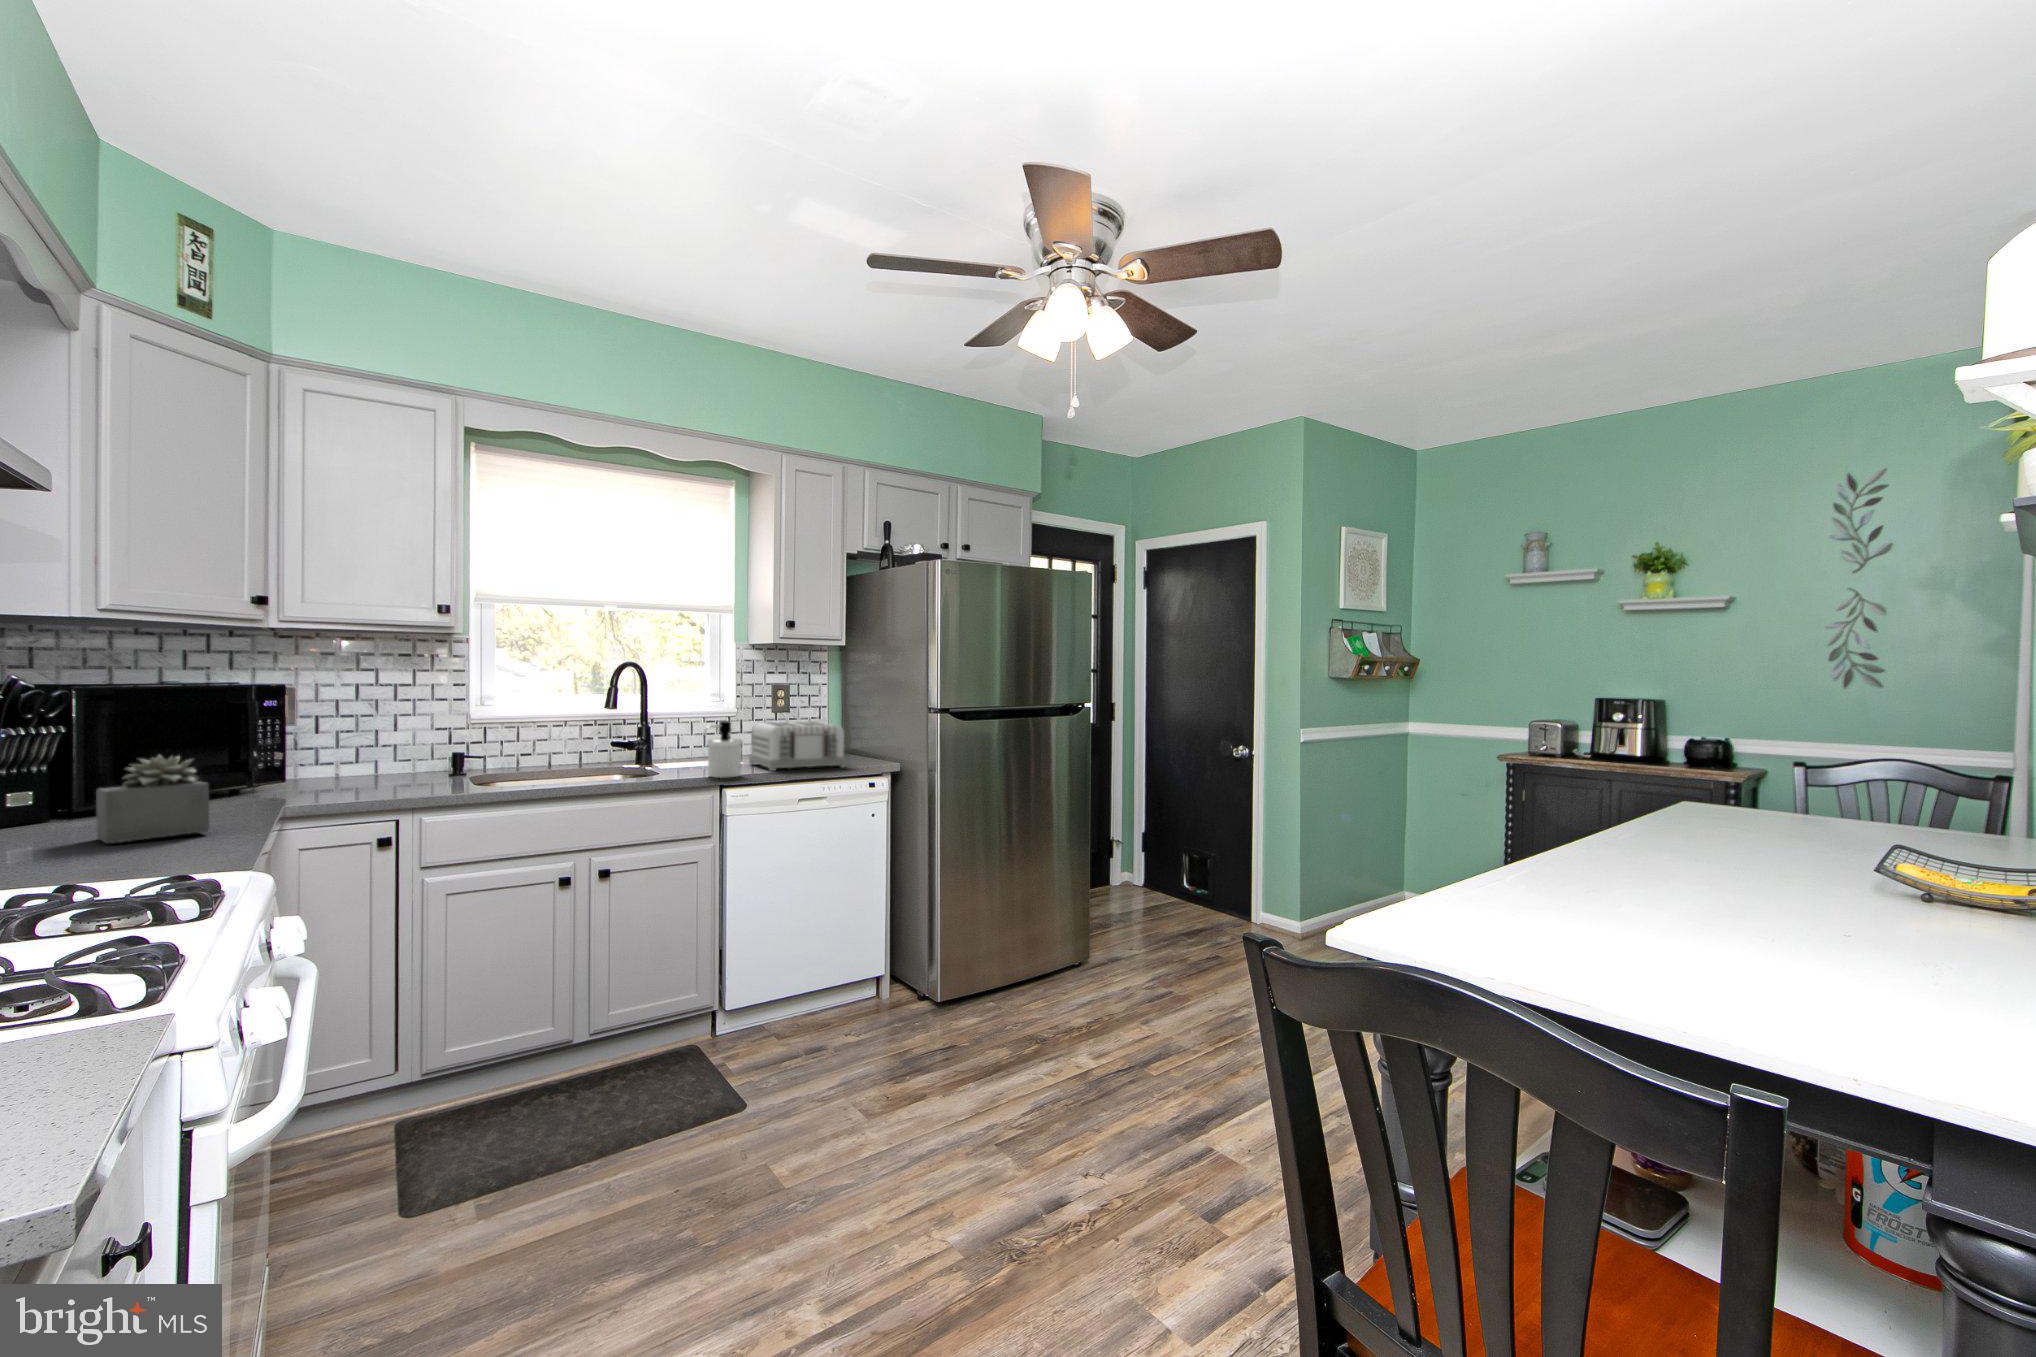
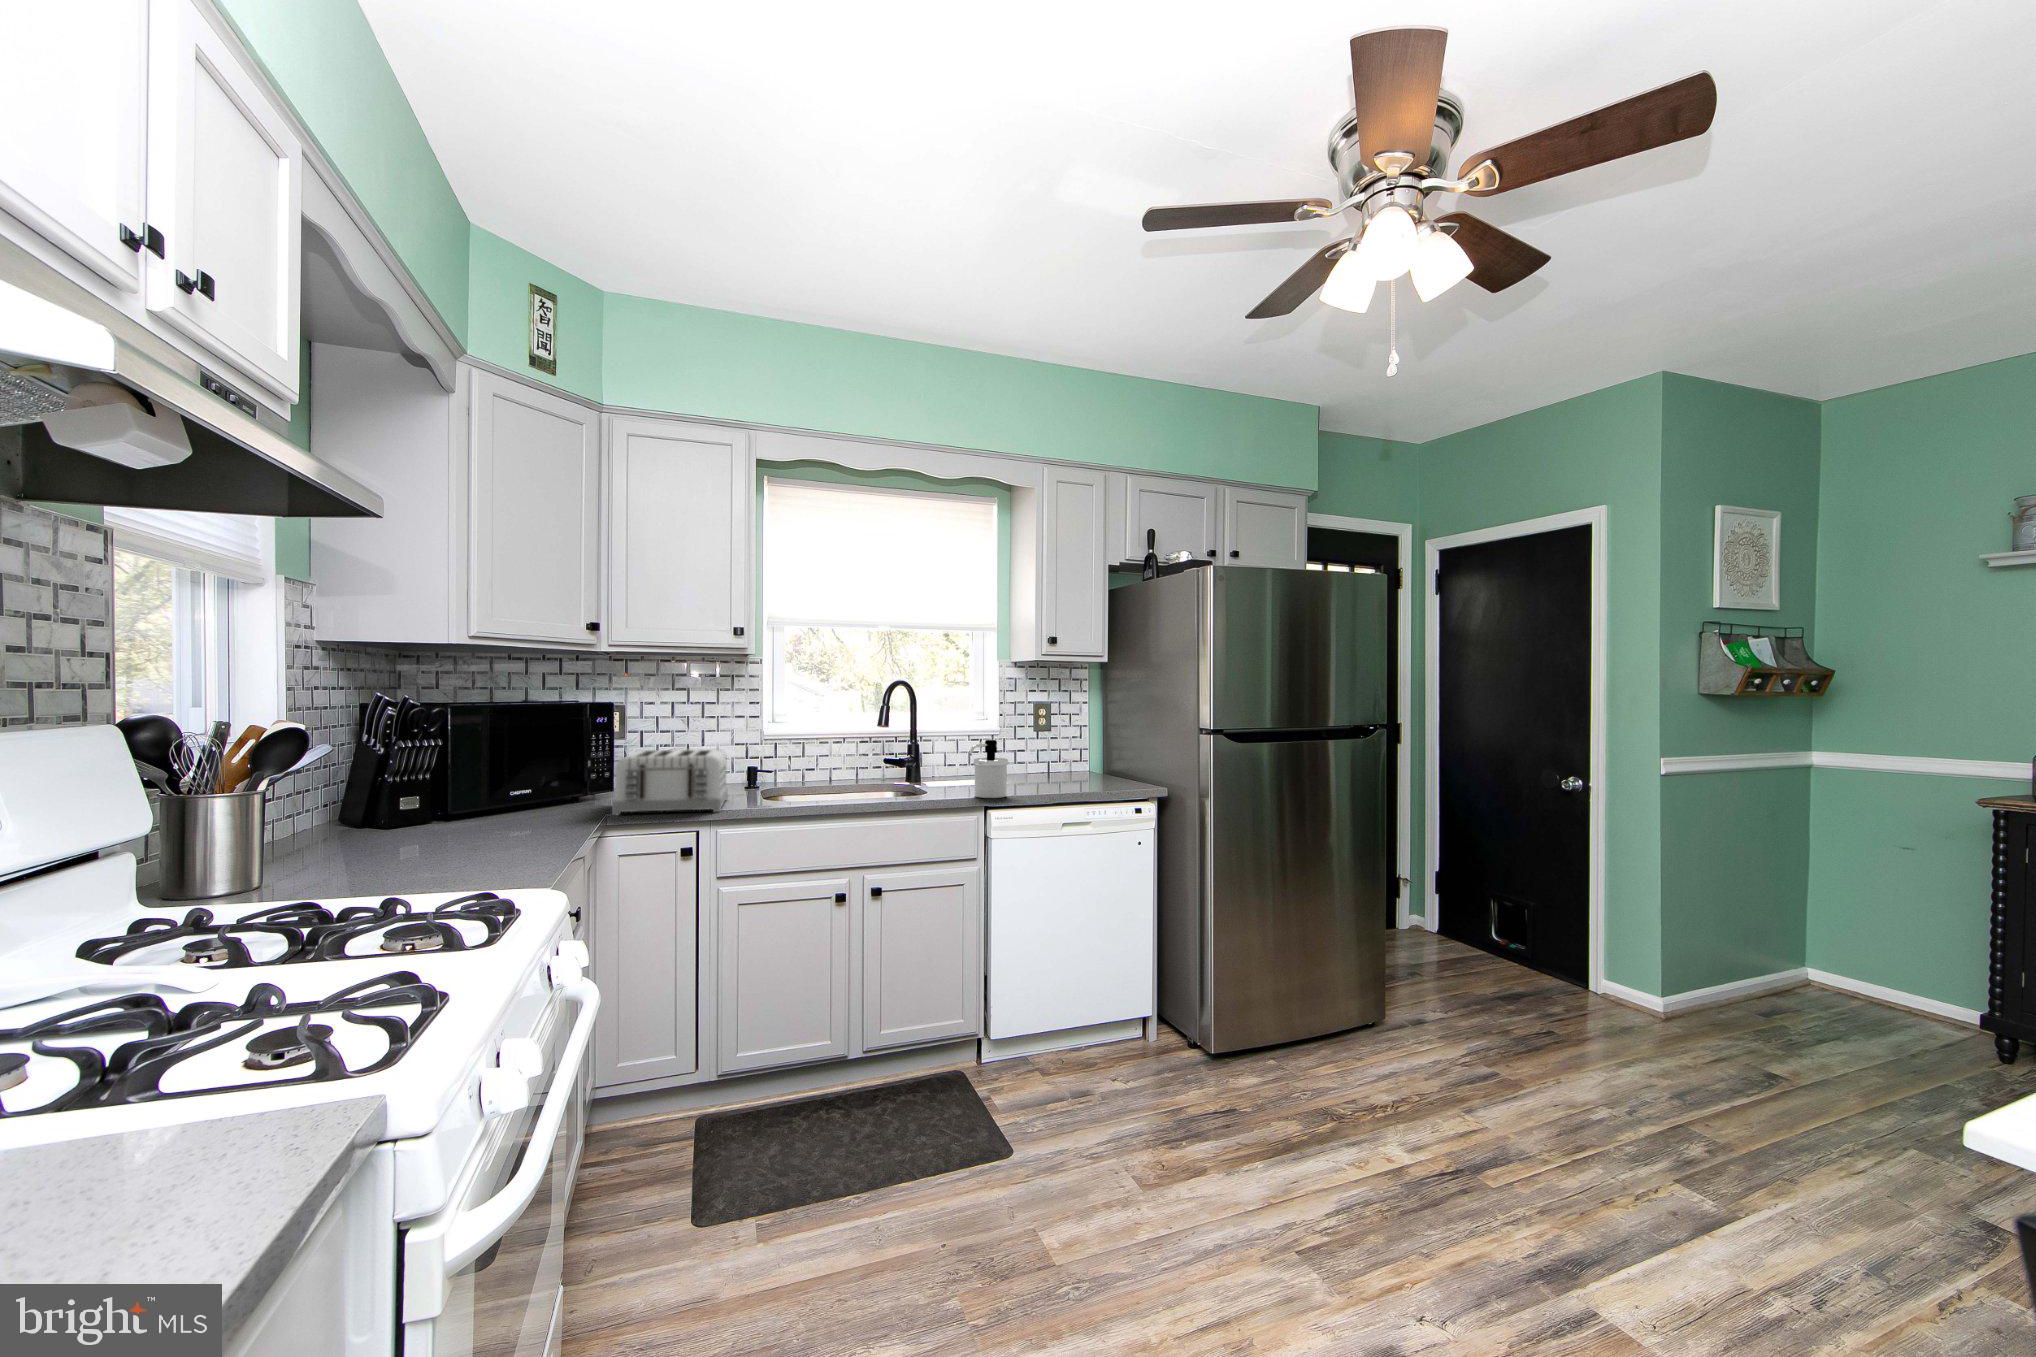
toaster: present [749,722,846,771] -> present [612,749,728,815]
succulent plant: present [96,755,210,843] -> none [452,767,538,849]

